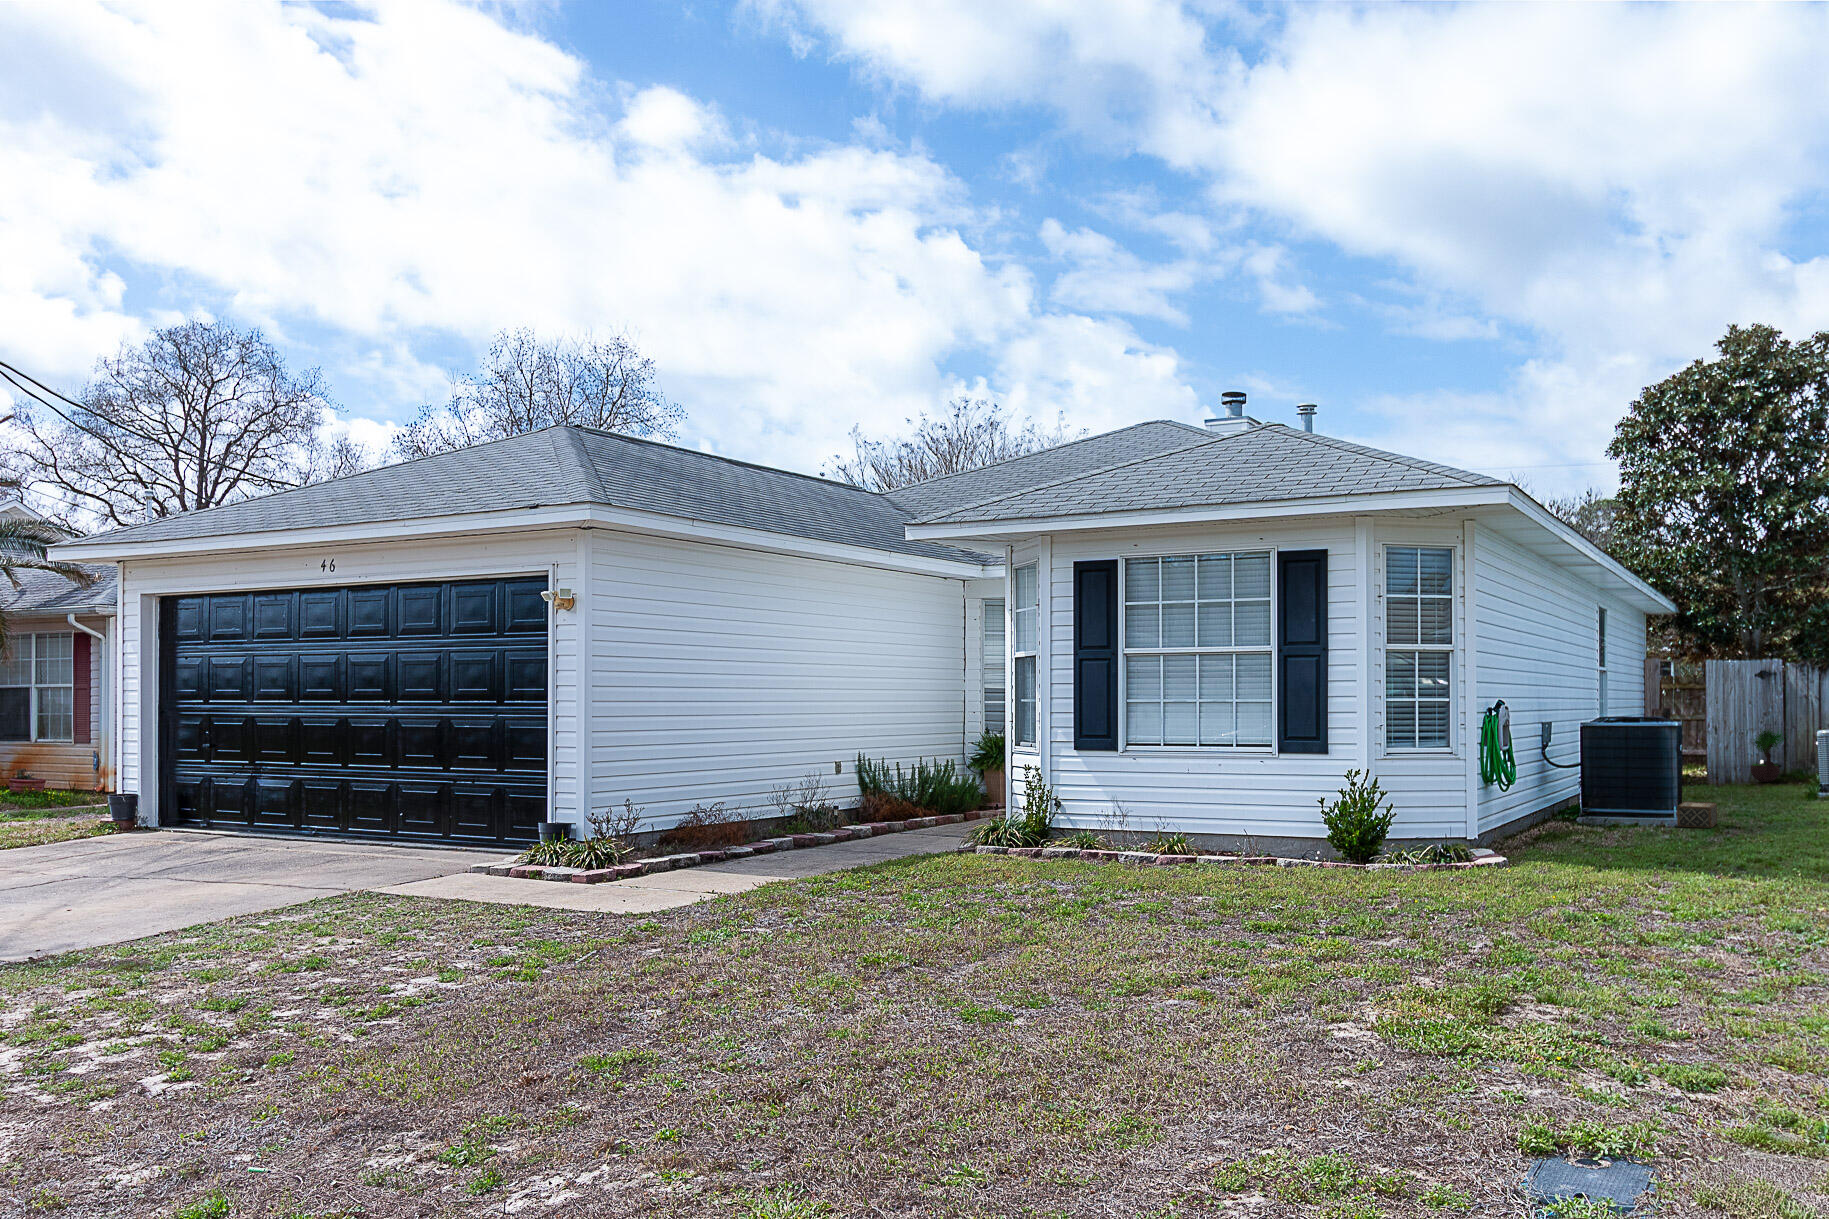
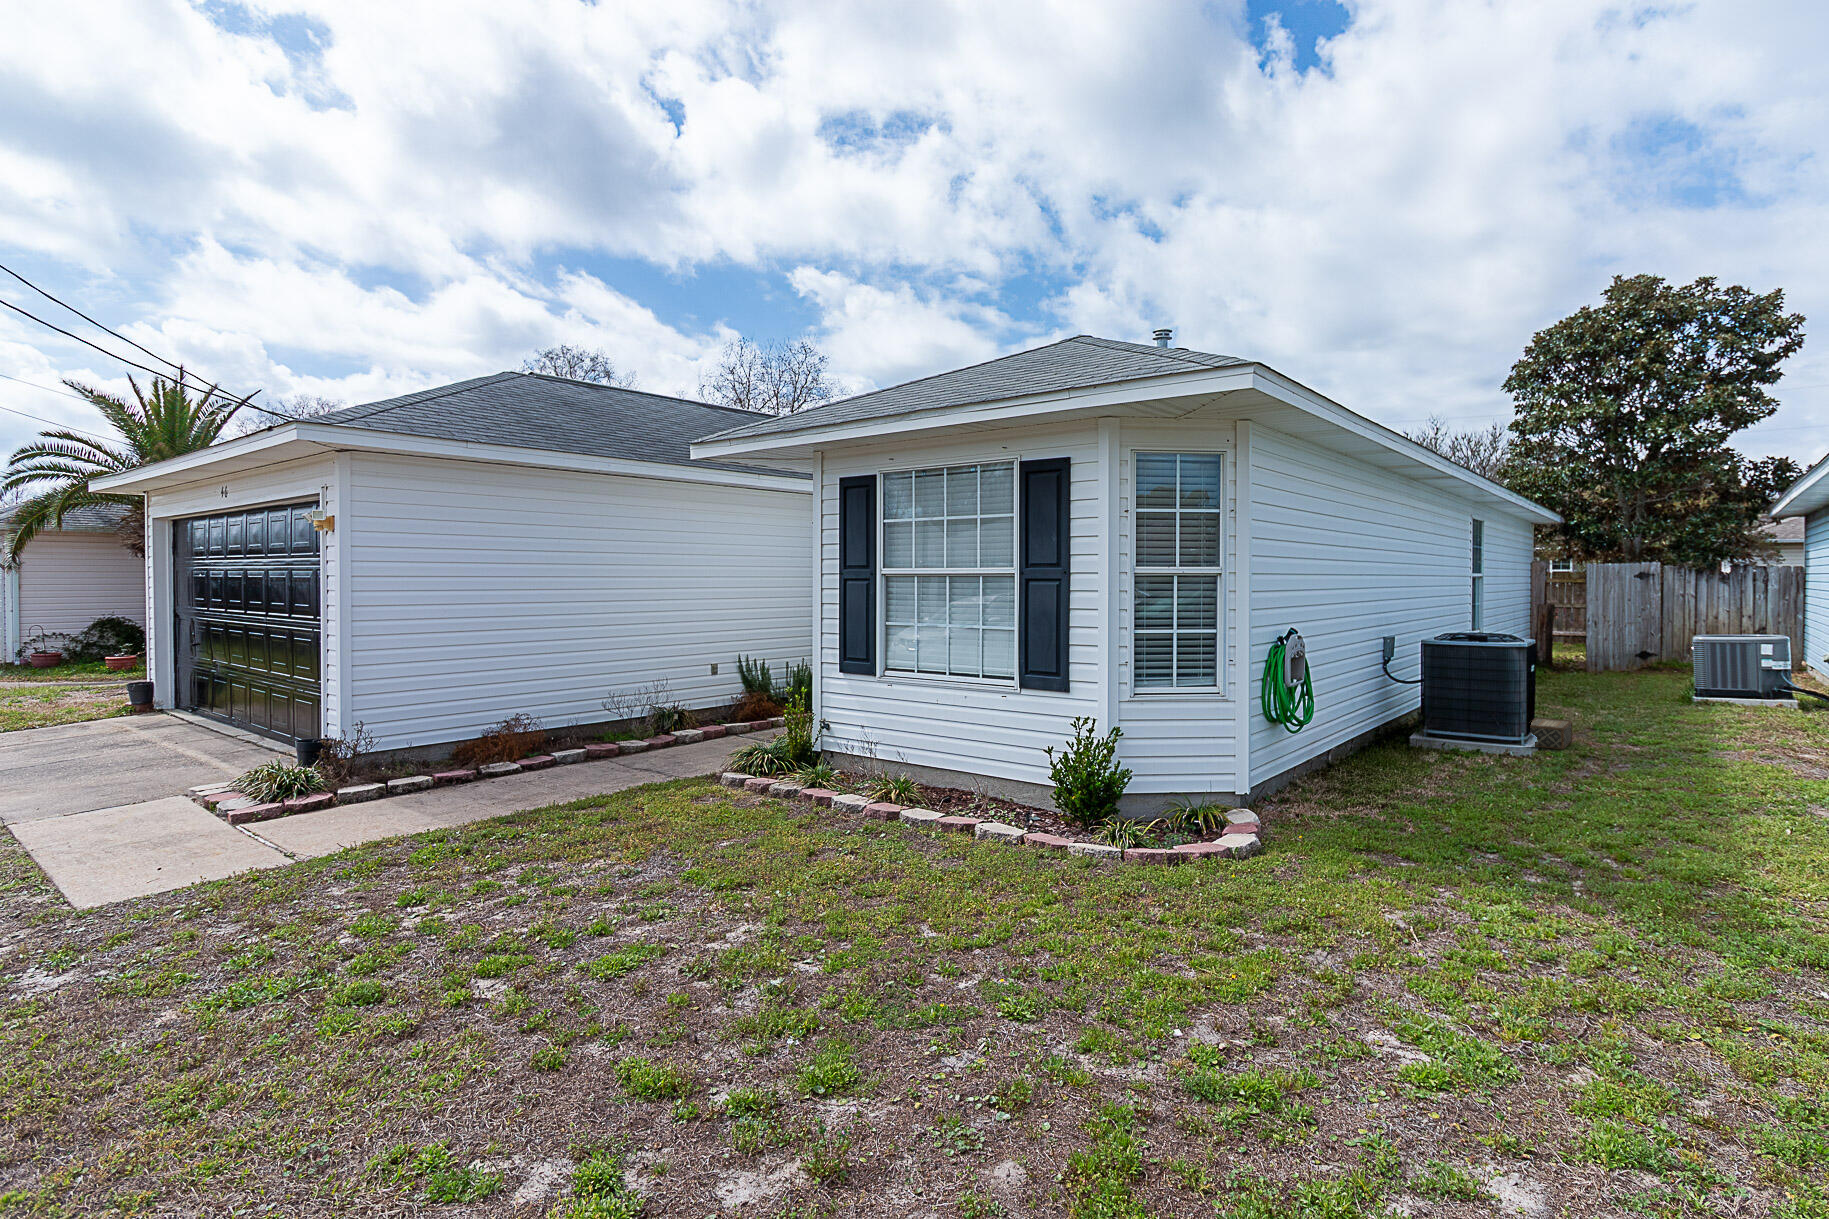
potted tree: present [1751,729,1784,782] -> none [1618,628,1656,679]

